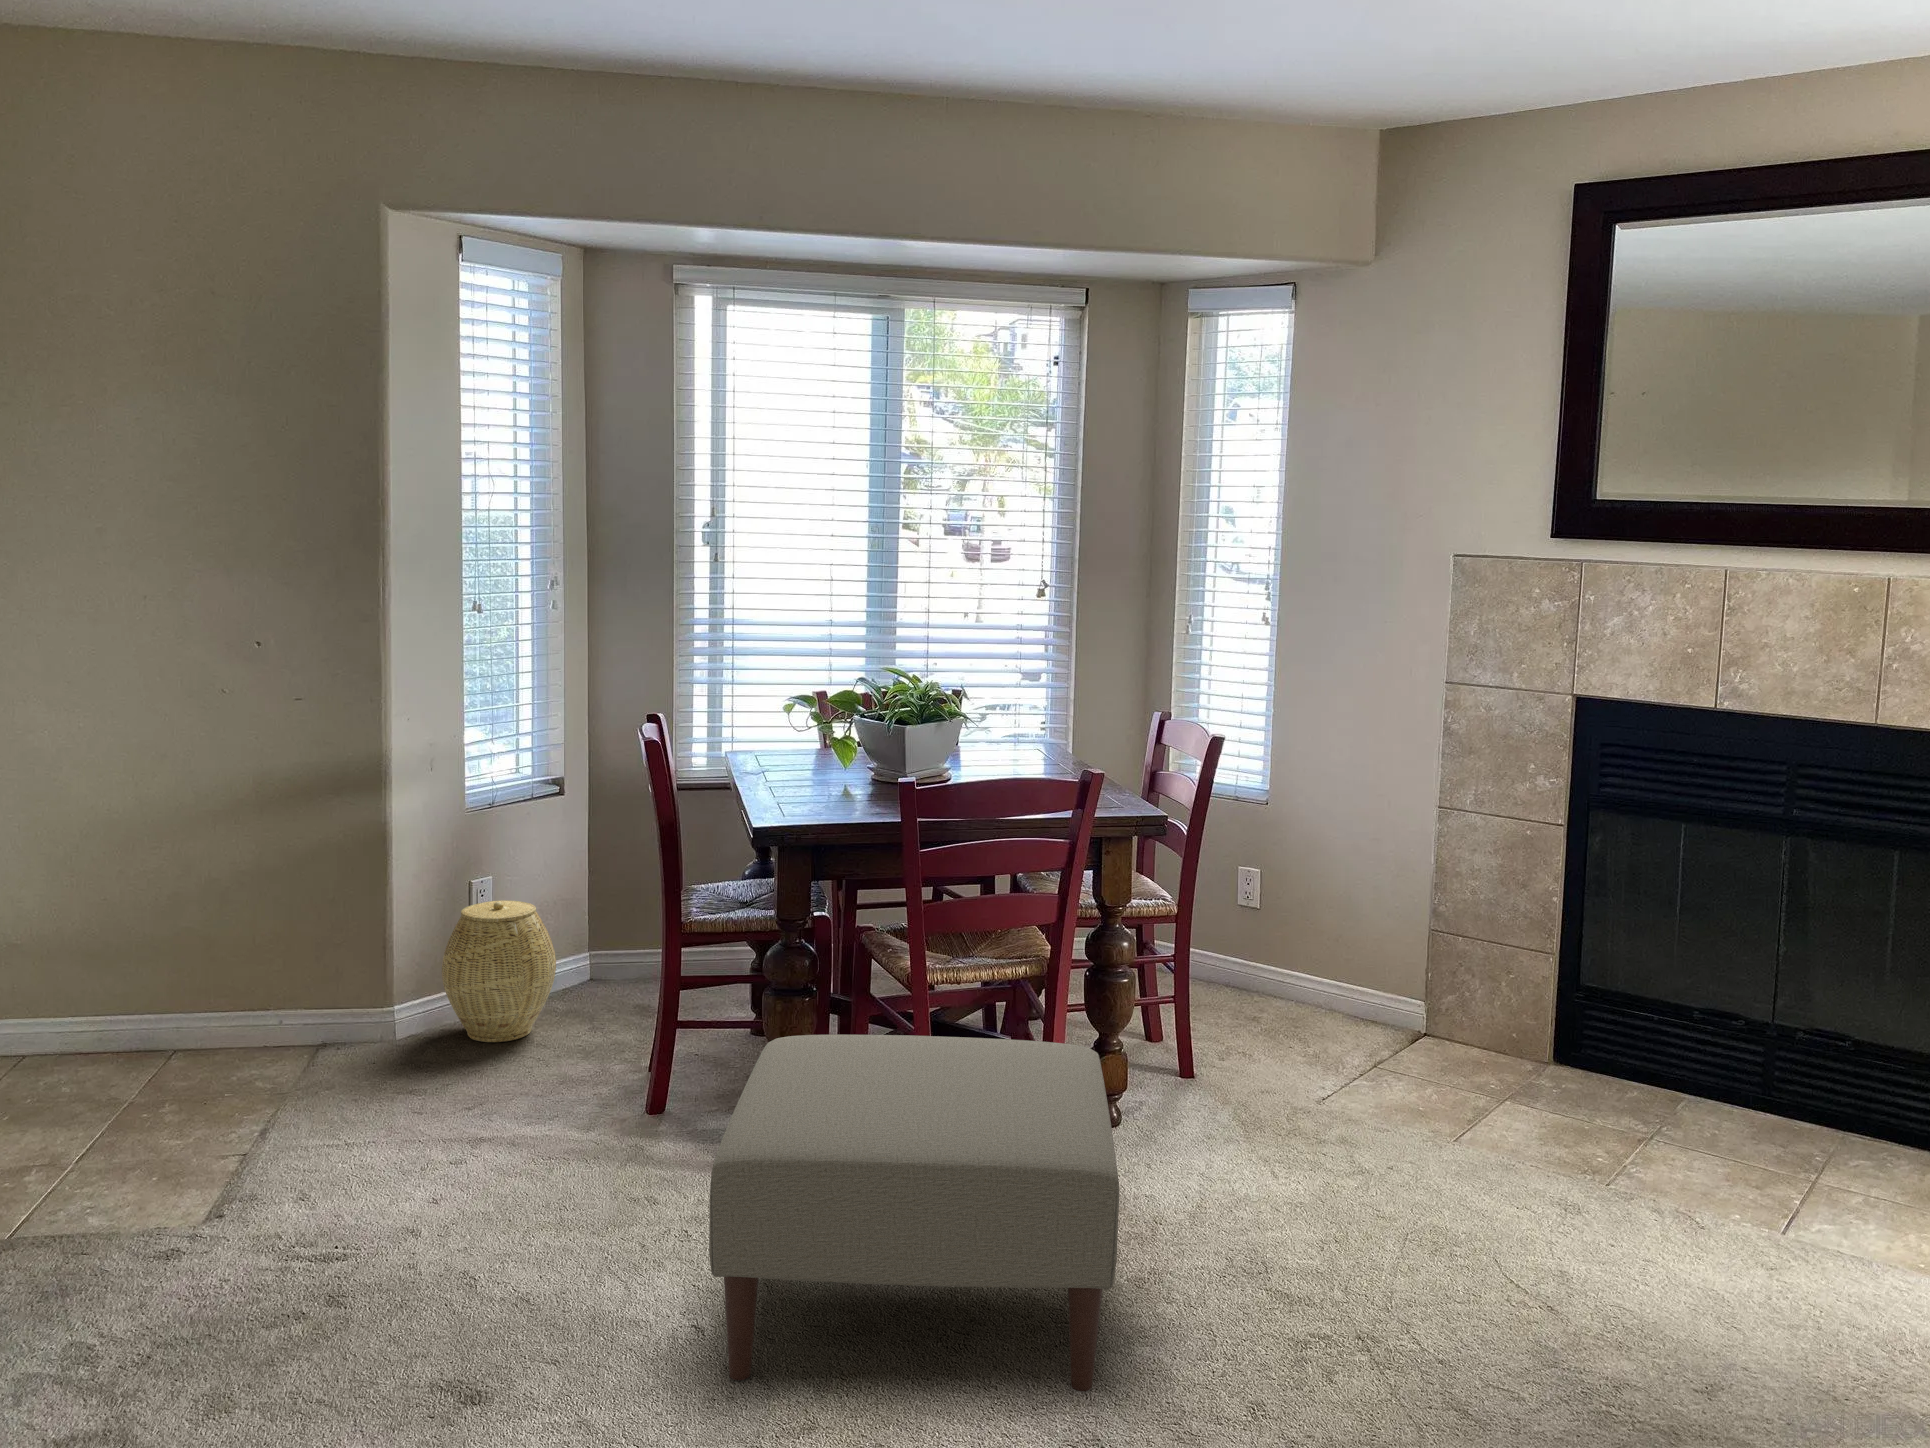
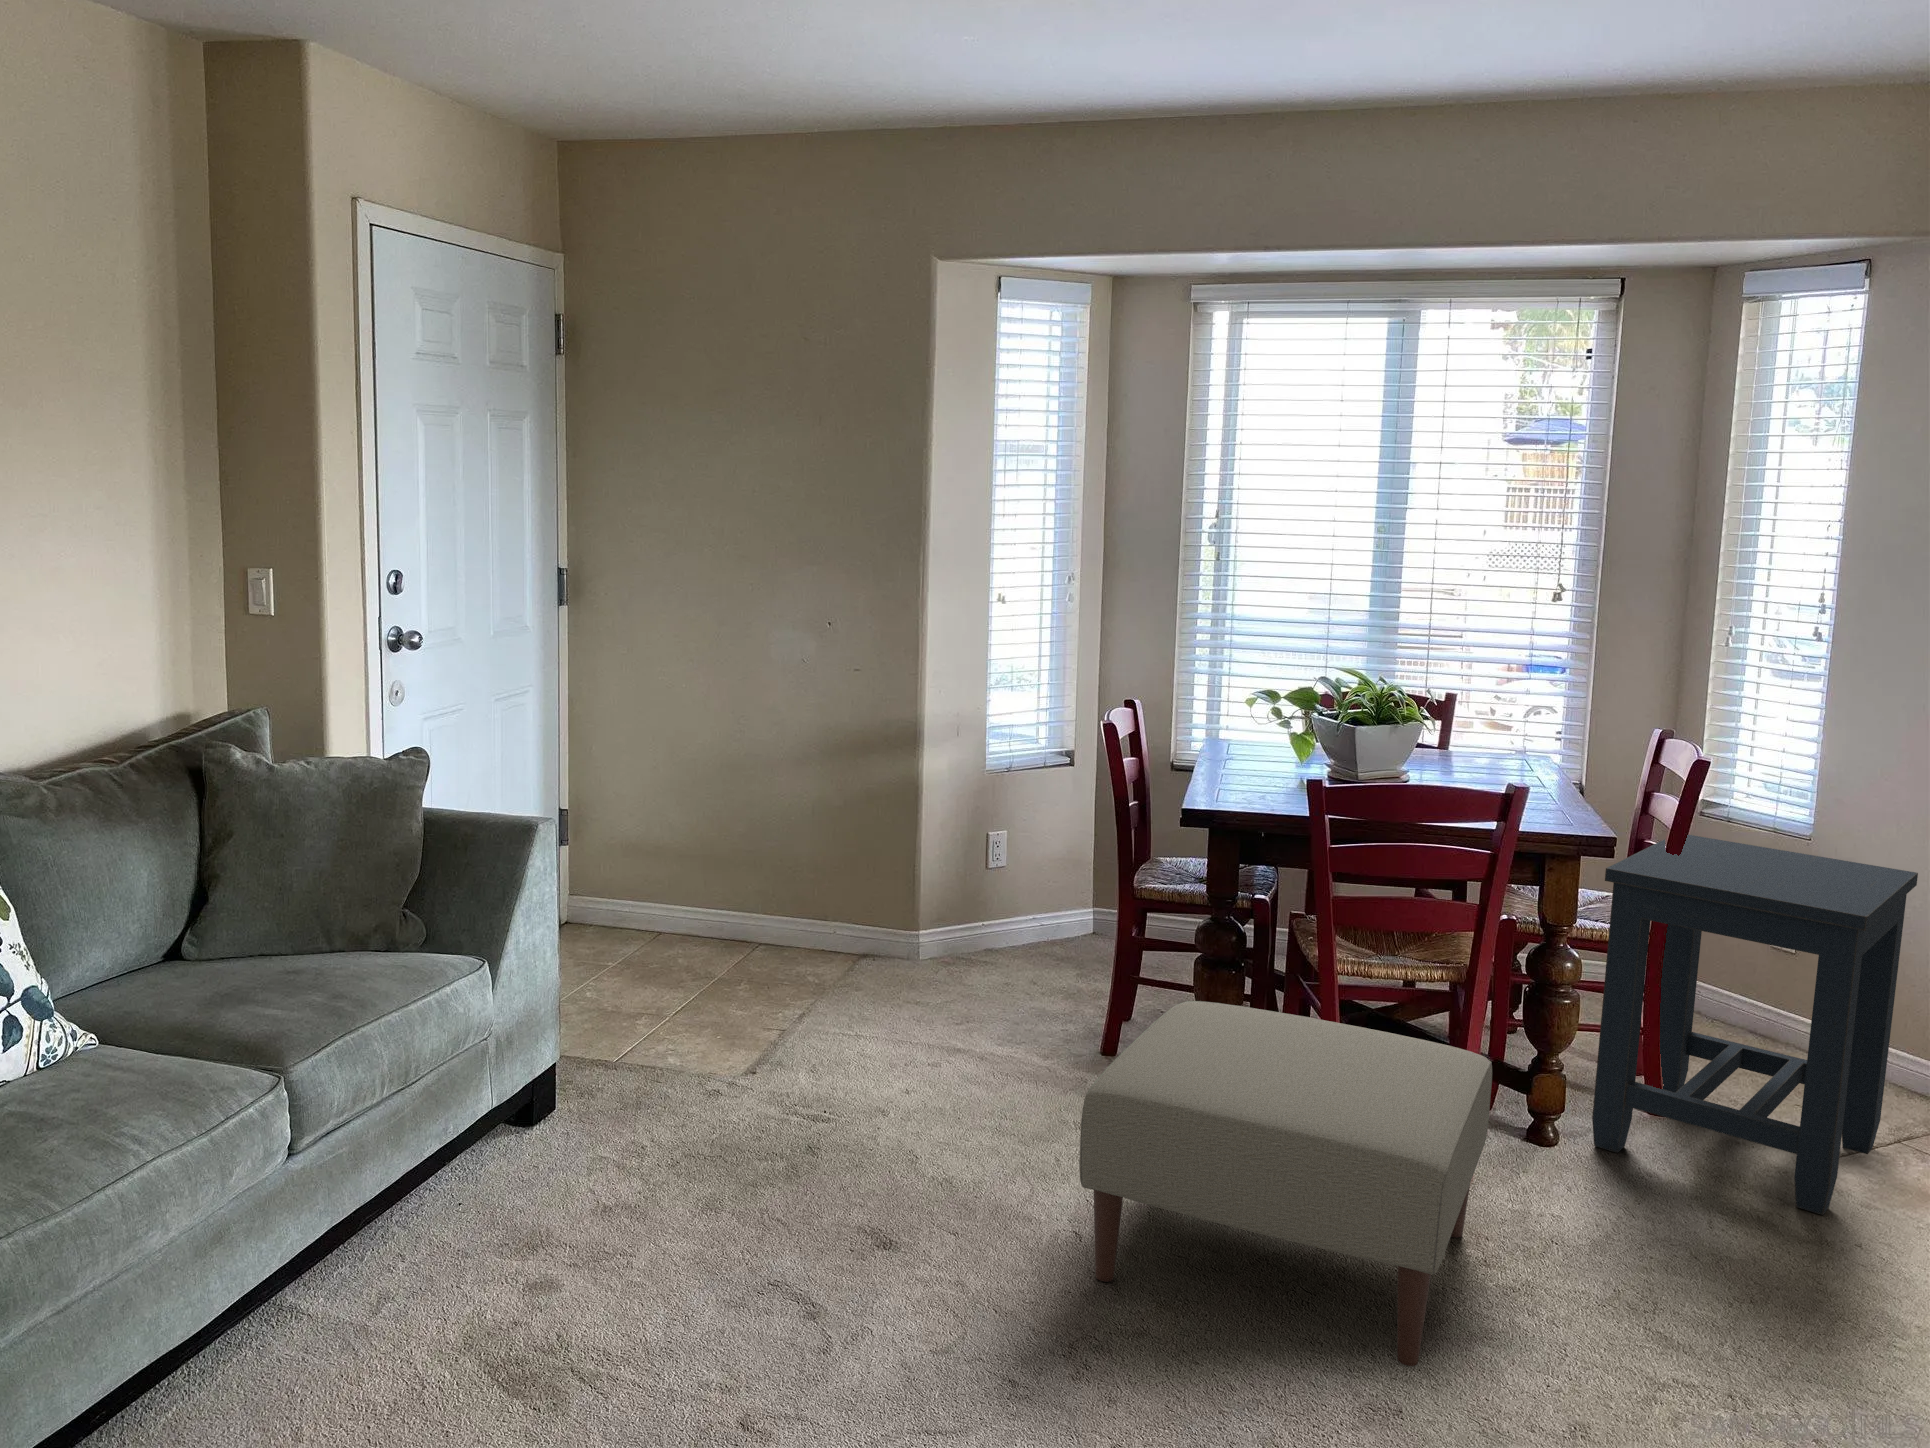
side table: none [1151,807,1387,1145] -> present [1592,835,1918,1215]
woven basket: present [442,900,556,1042] -> none [956,854,1050,977]

